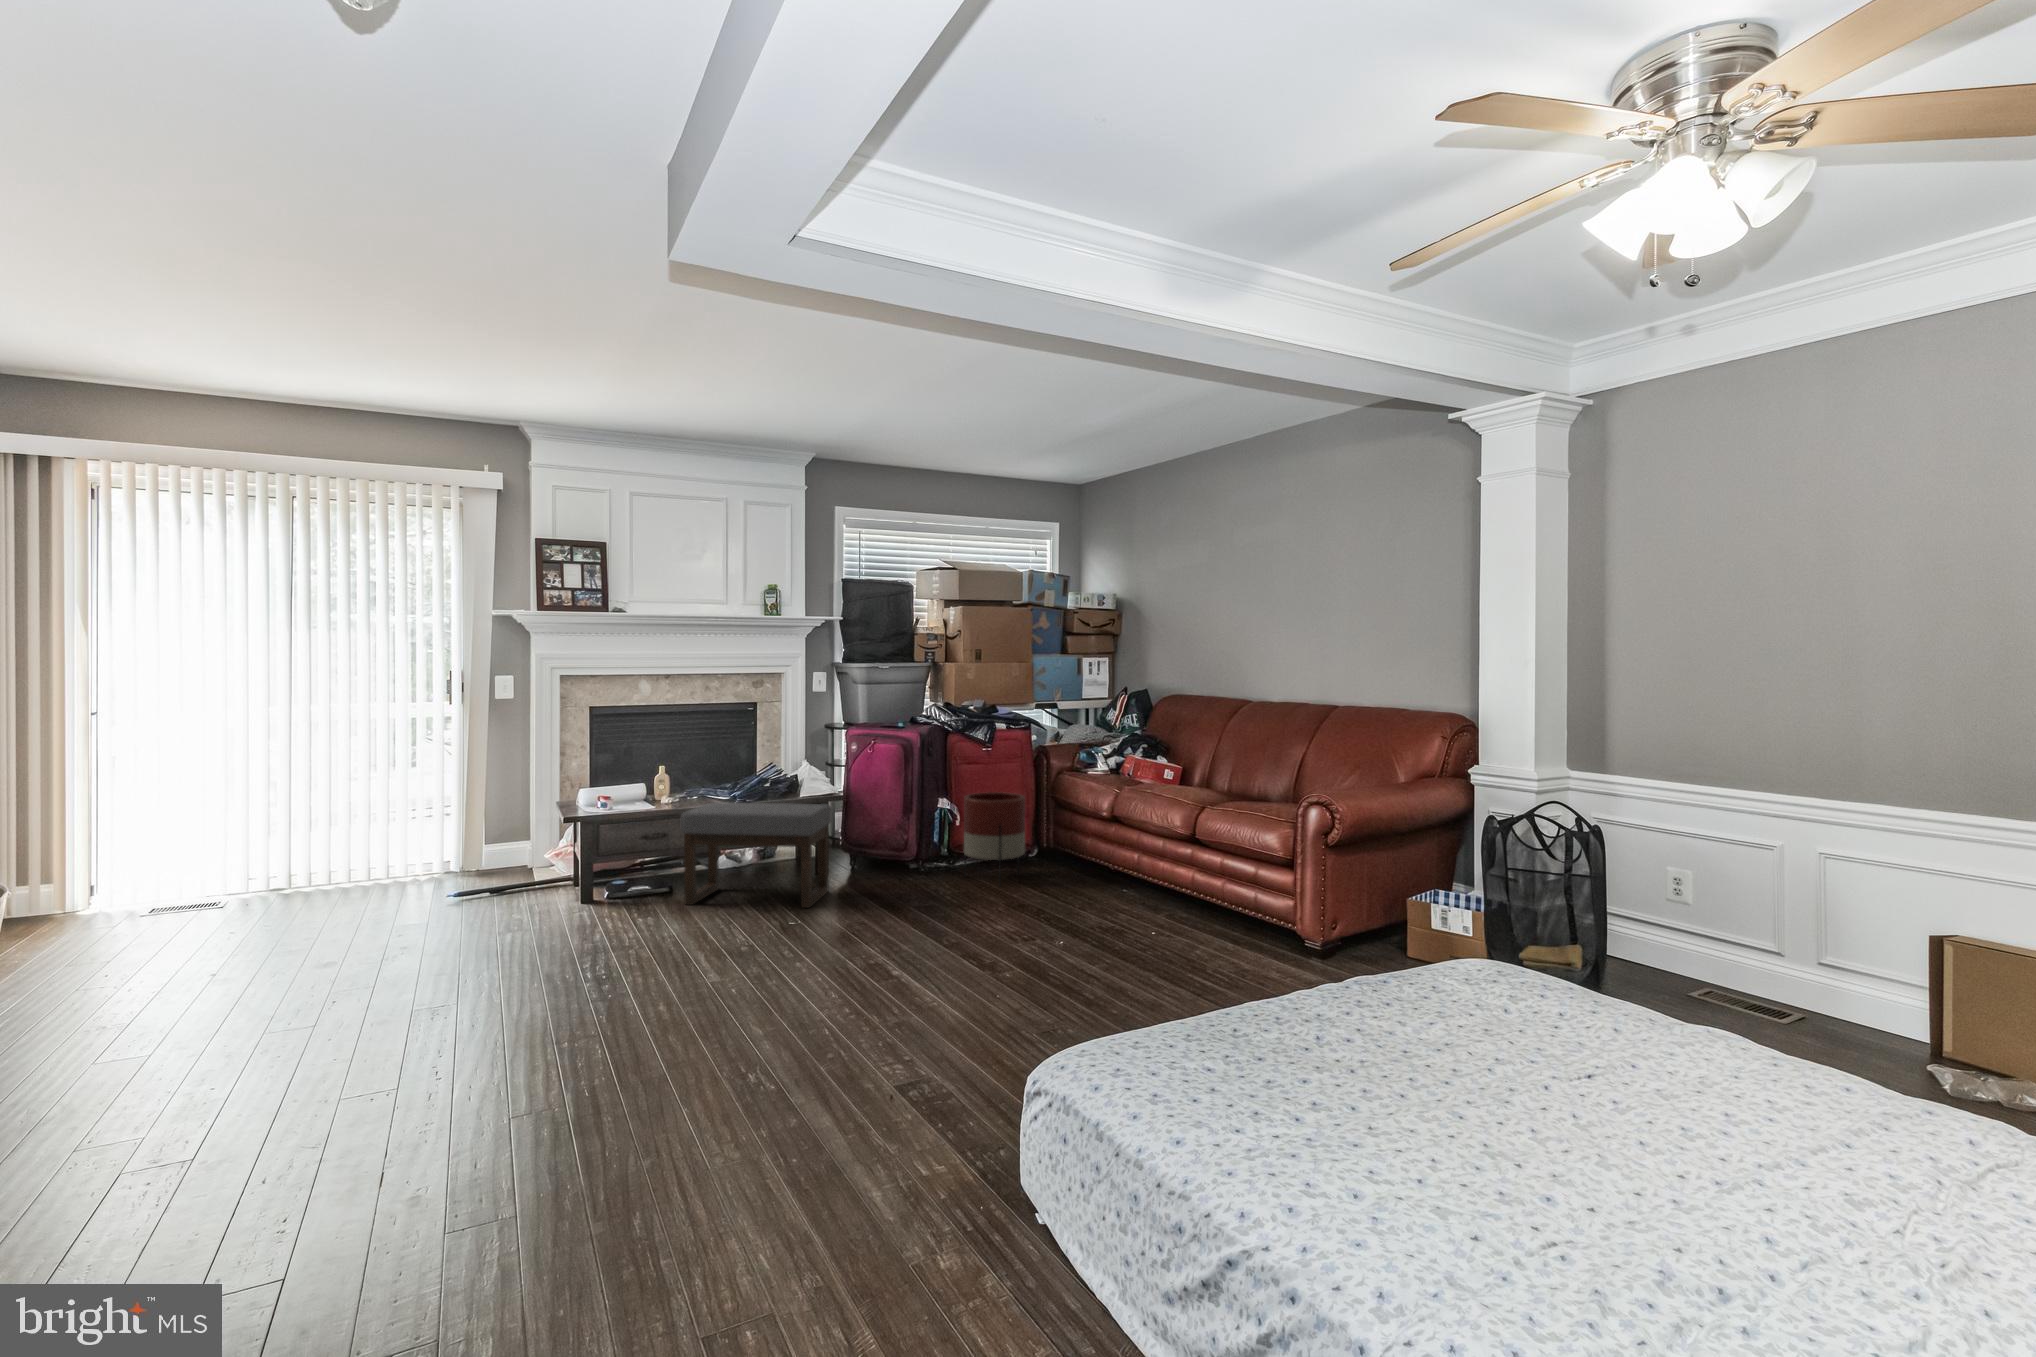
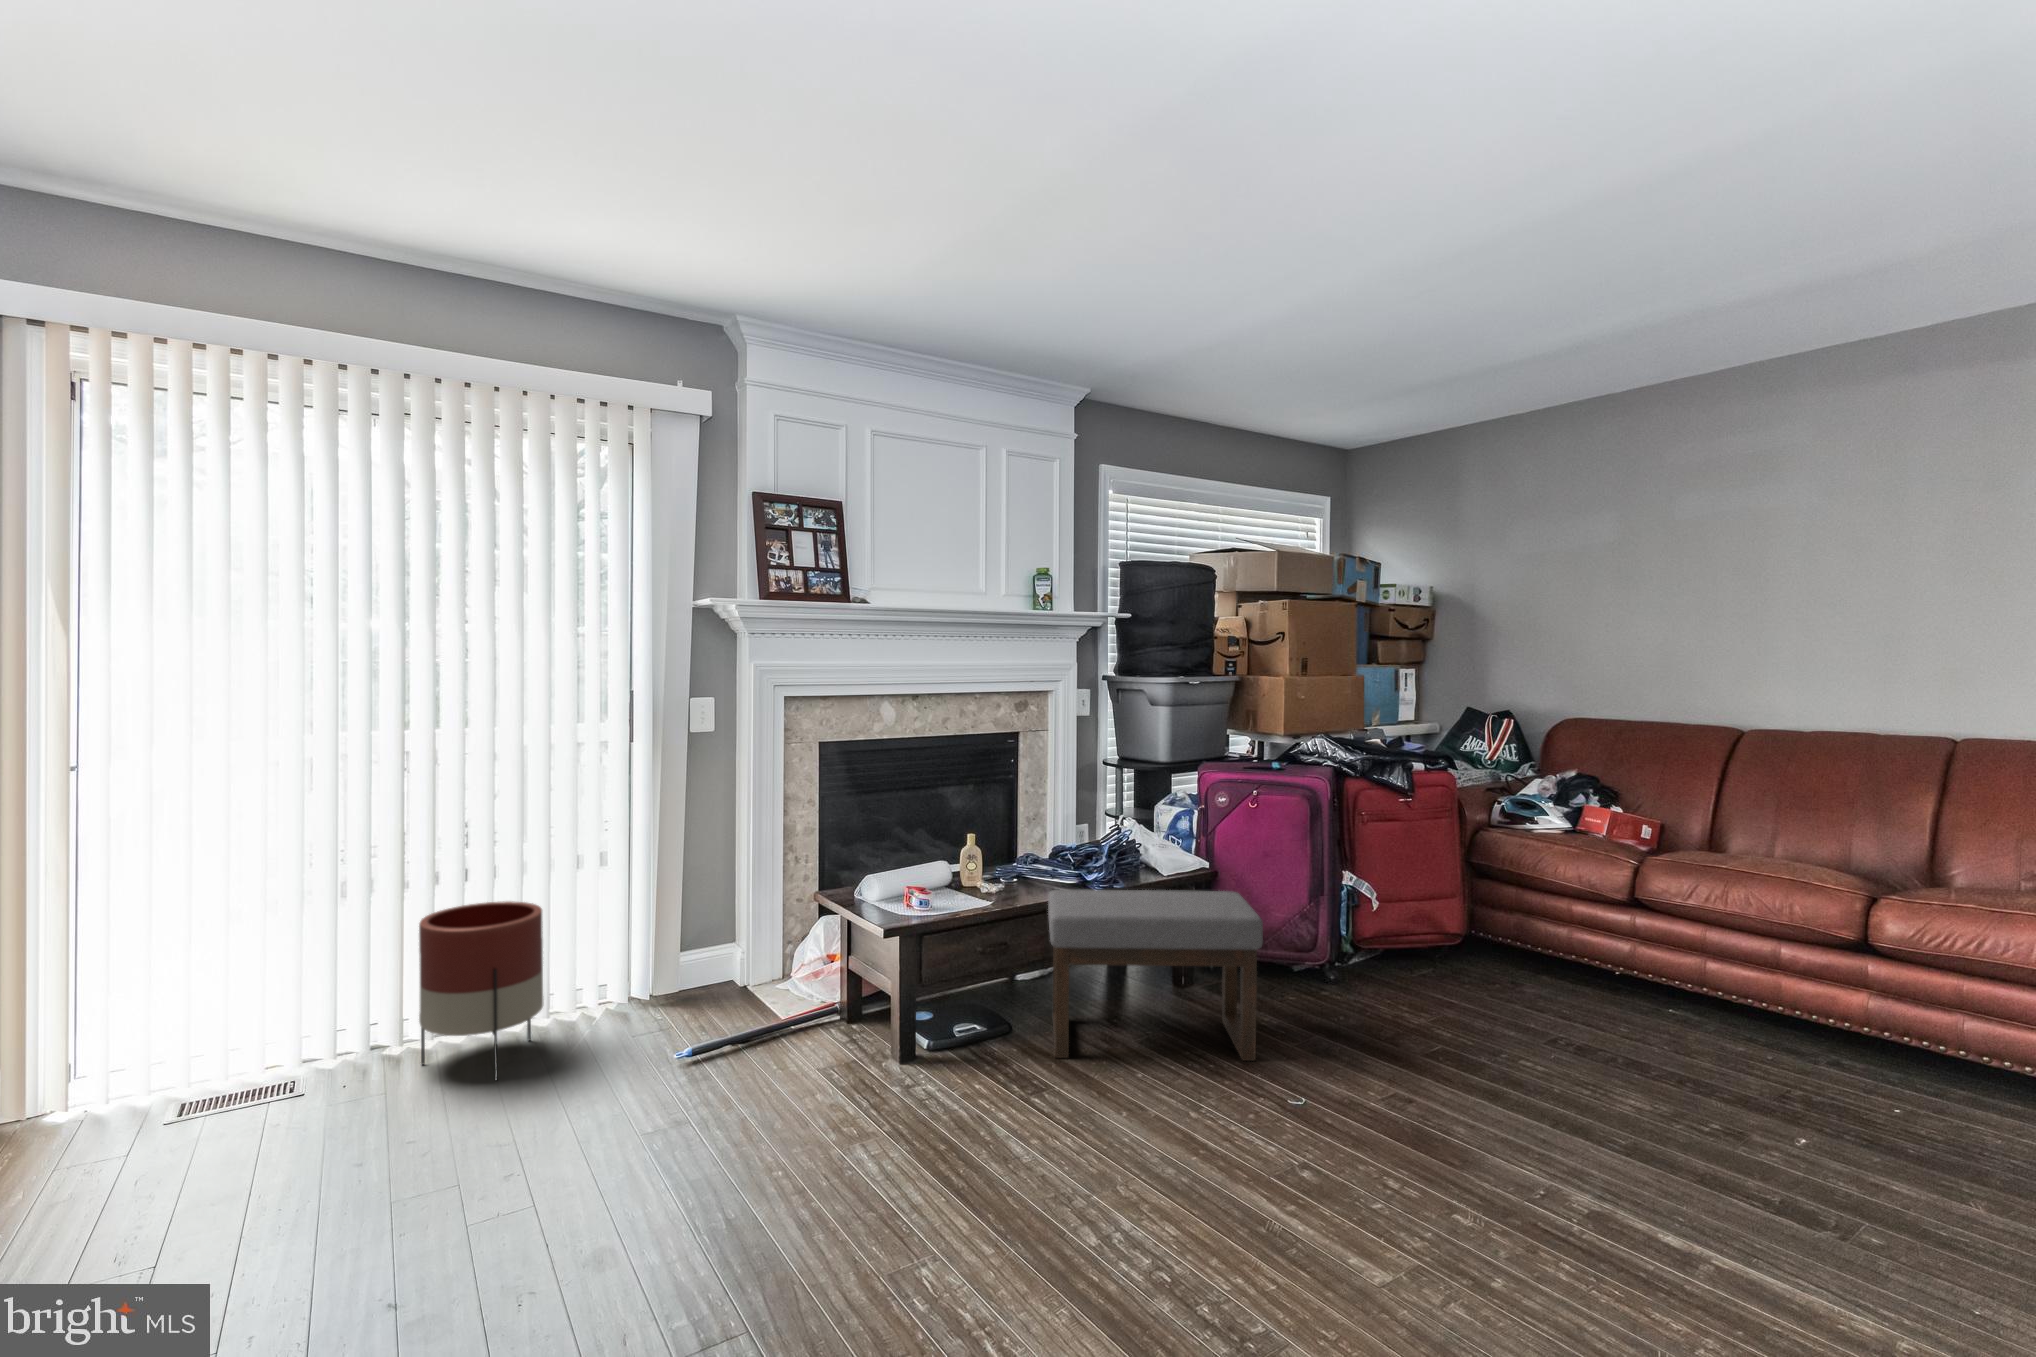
planter: present [964,792,1025,875] -> present [419,901,543,1081]

